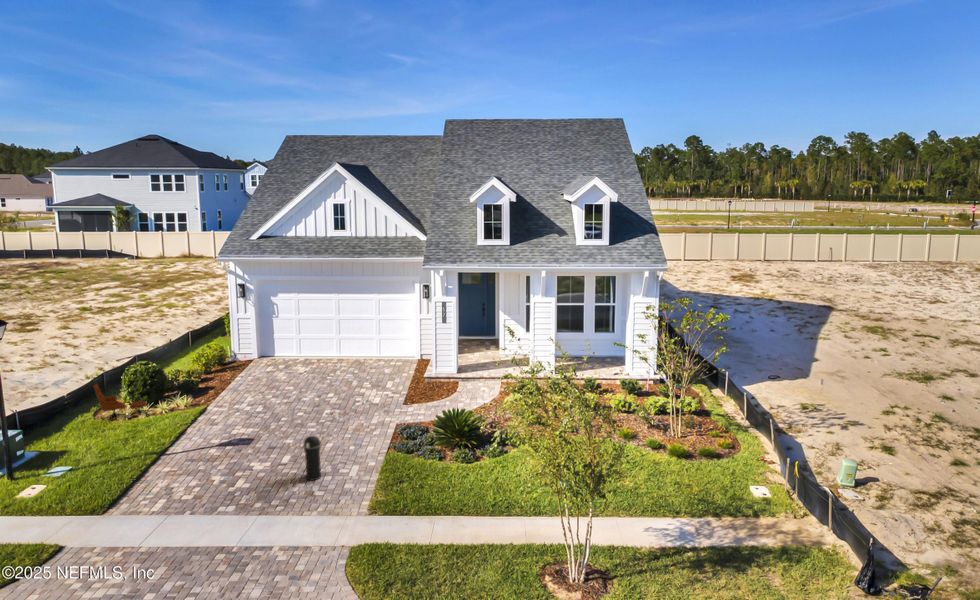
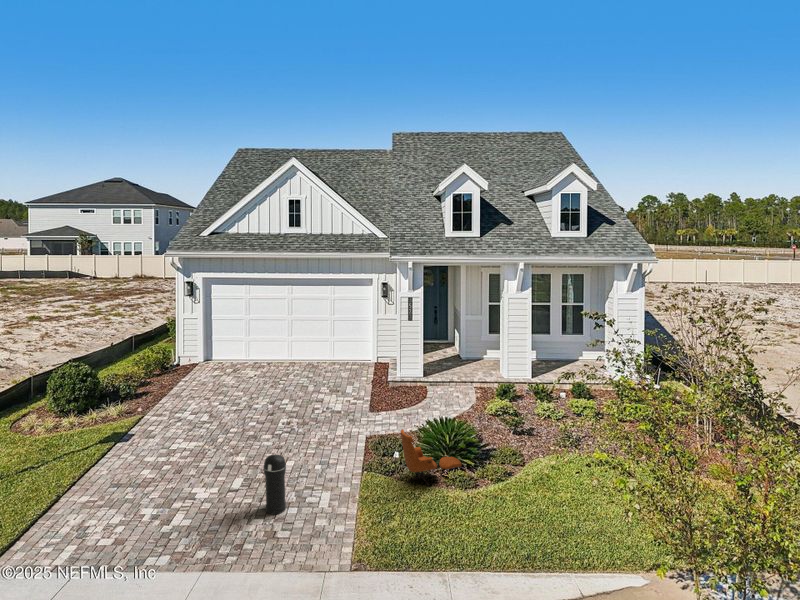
lounge chair: present [93,384,147,419] -> present [400,429,462,487]

